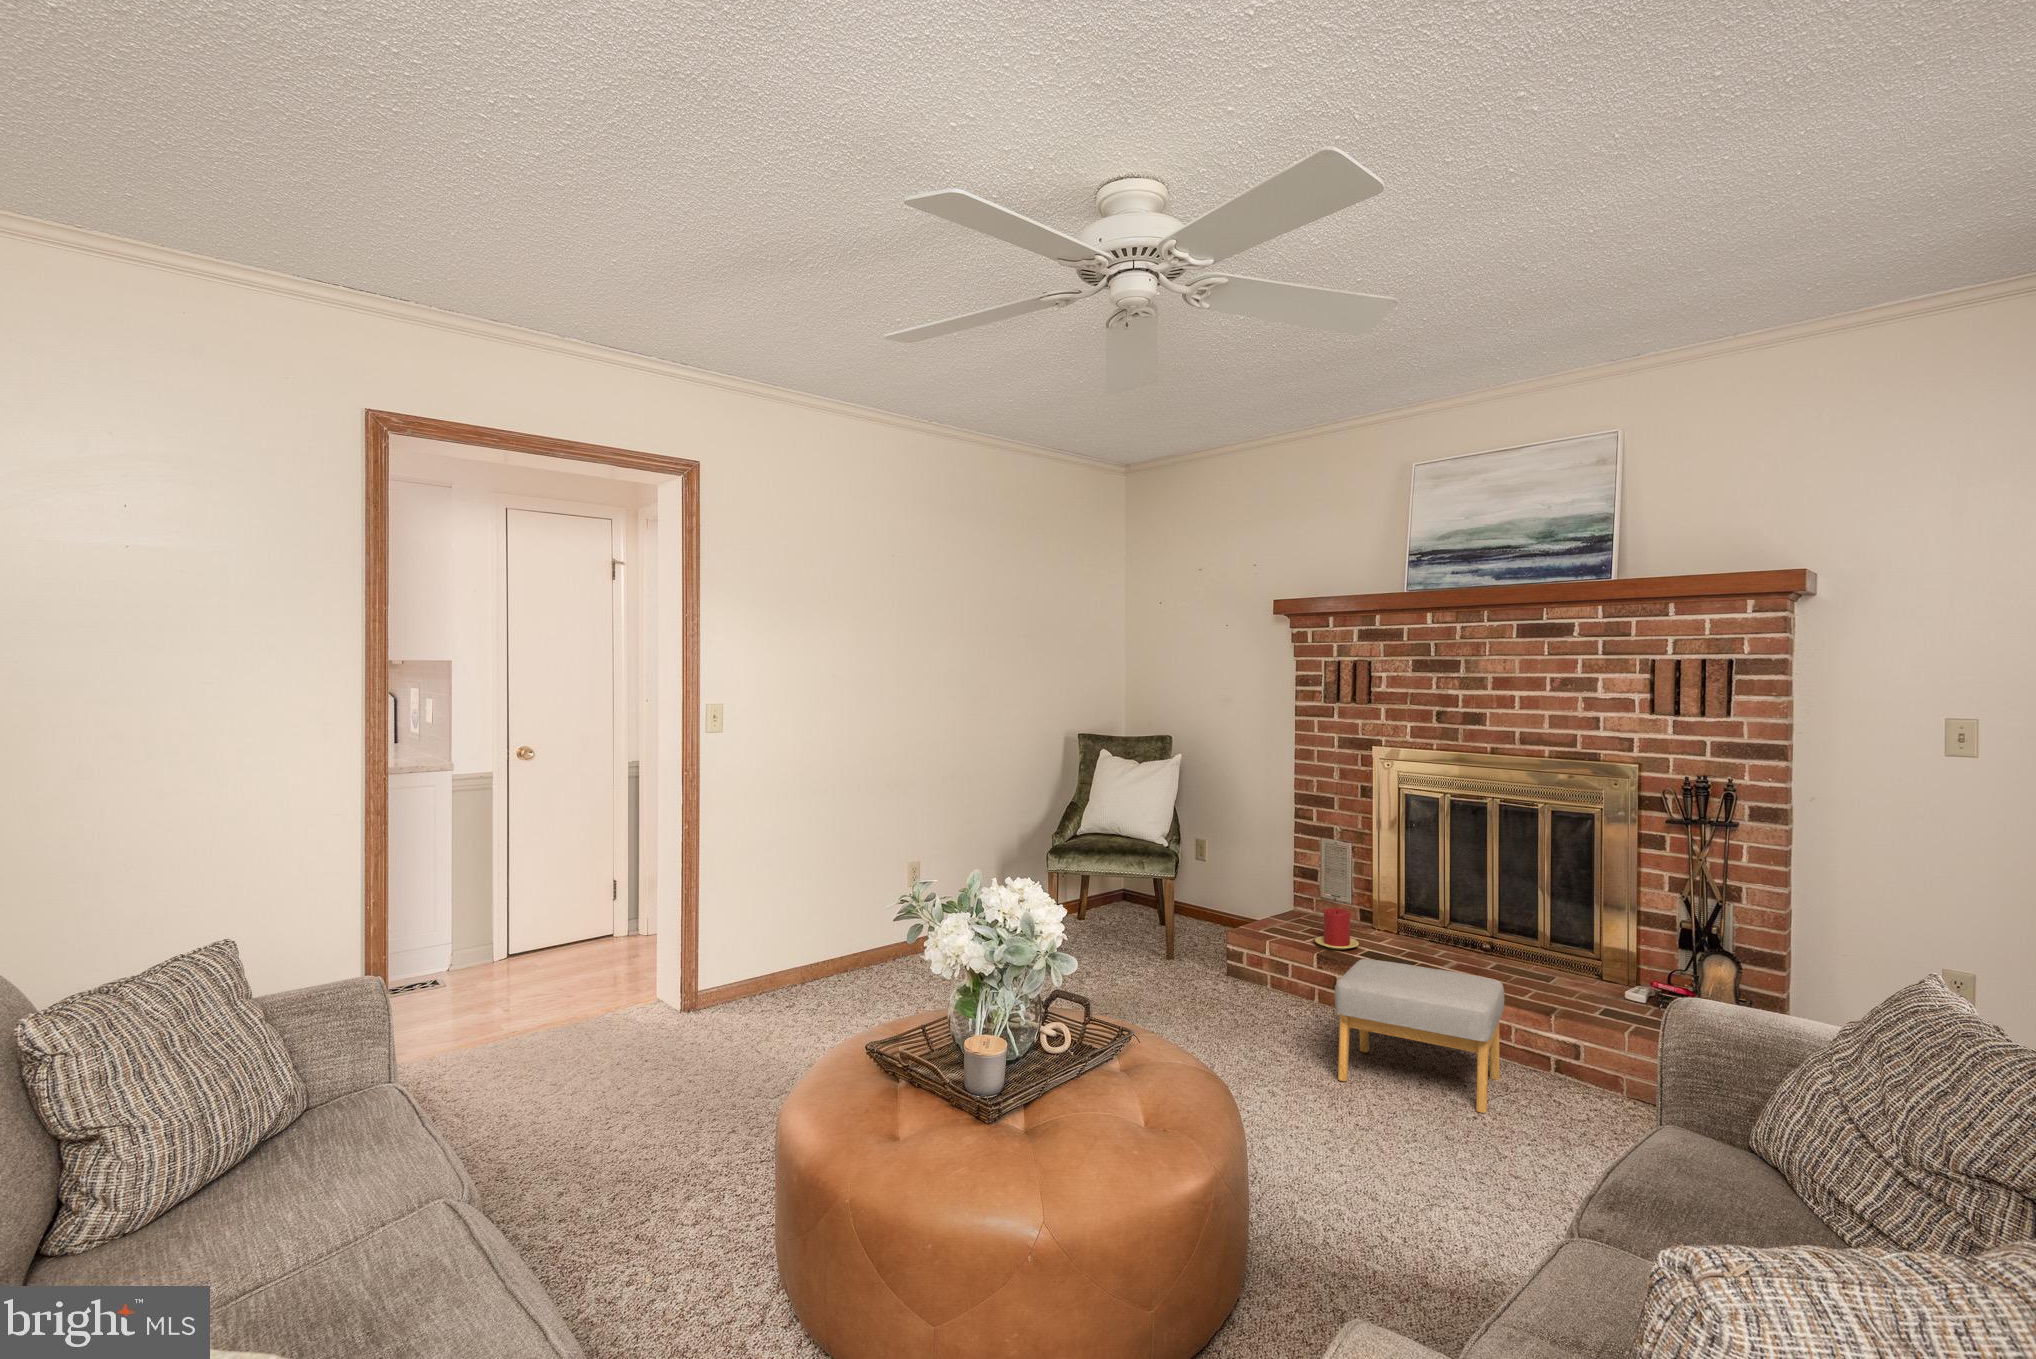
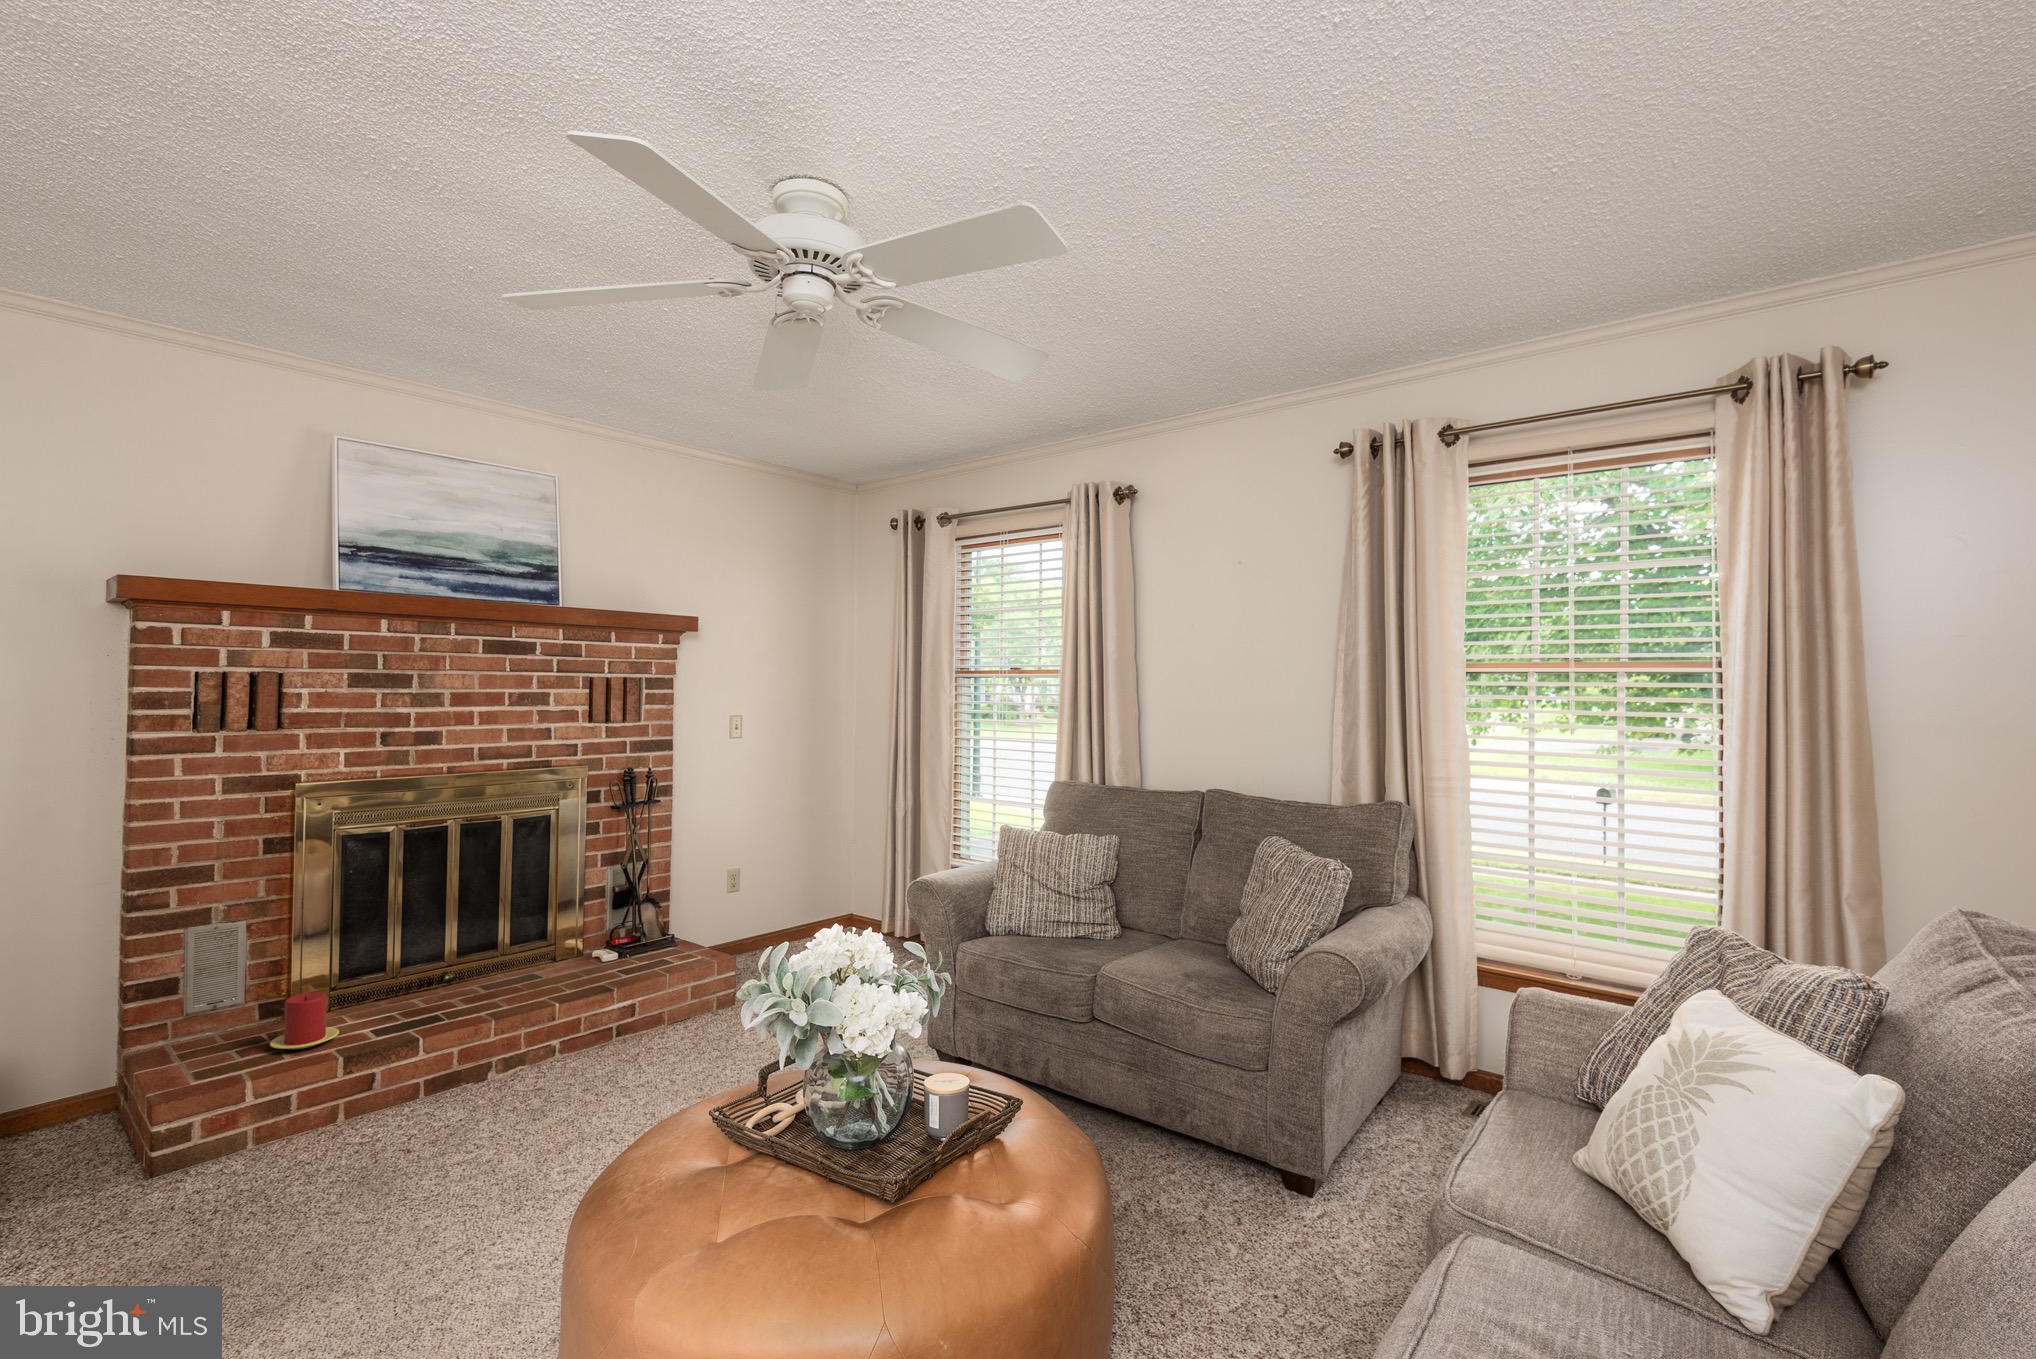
footstool: present [1335,959,1504,1113] -> none [470,976,663,1145]

